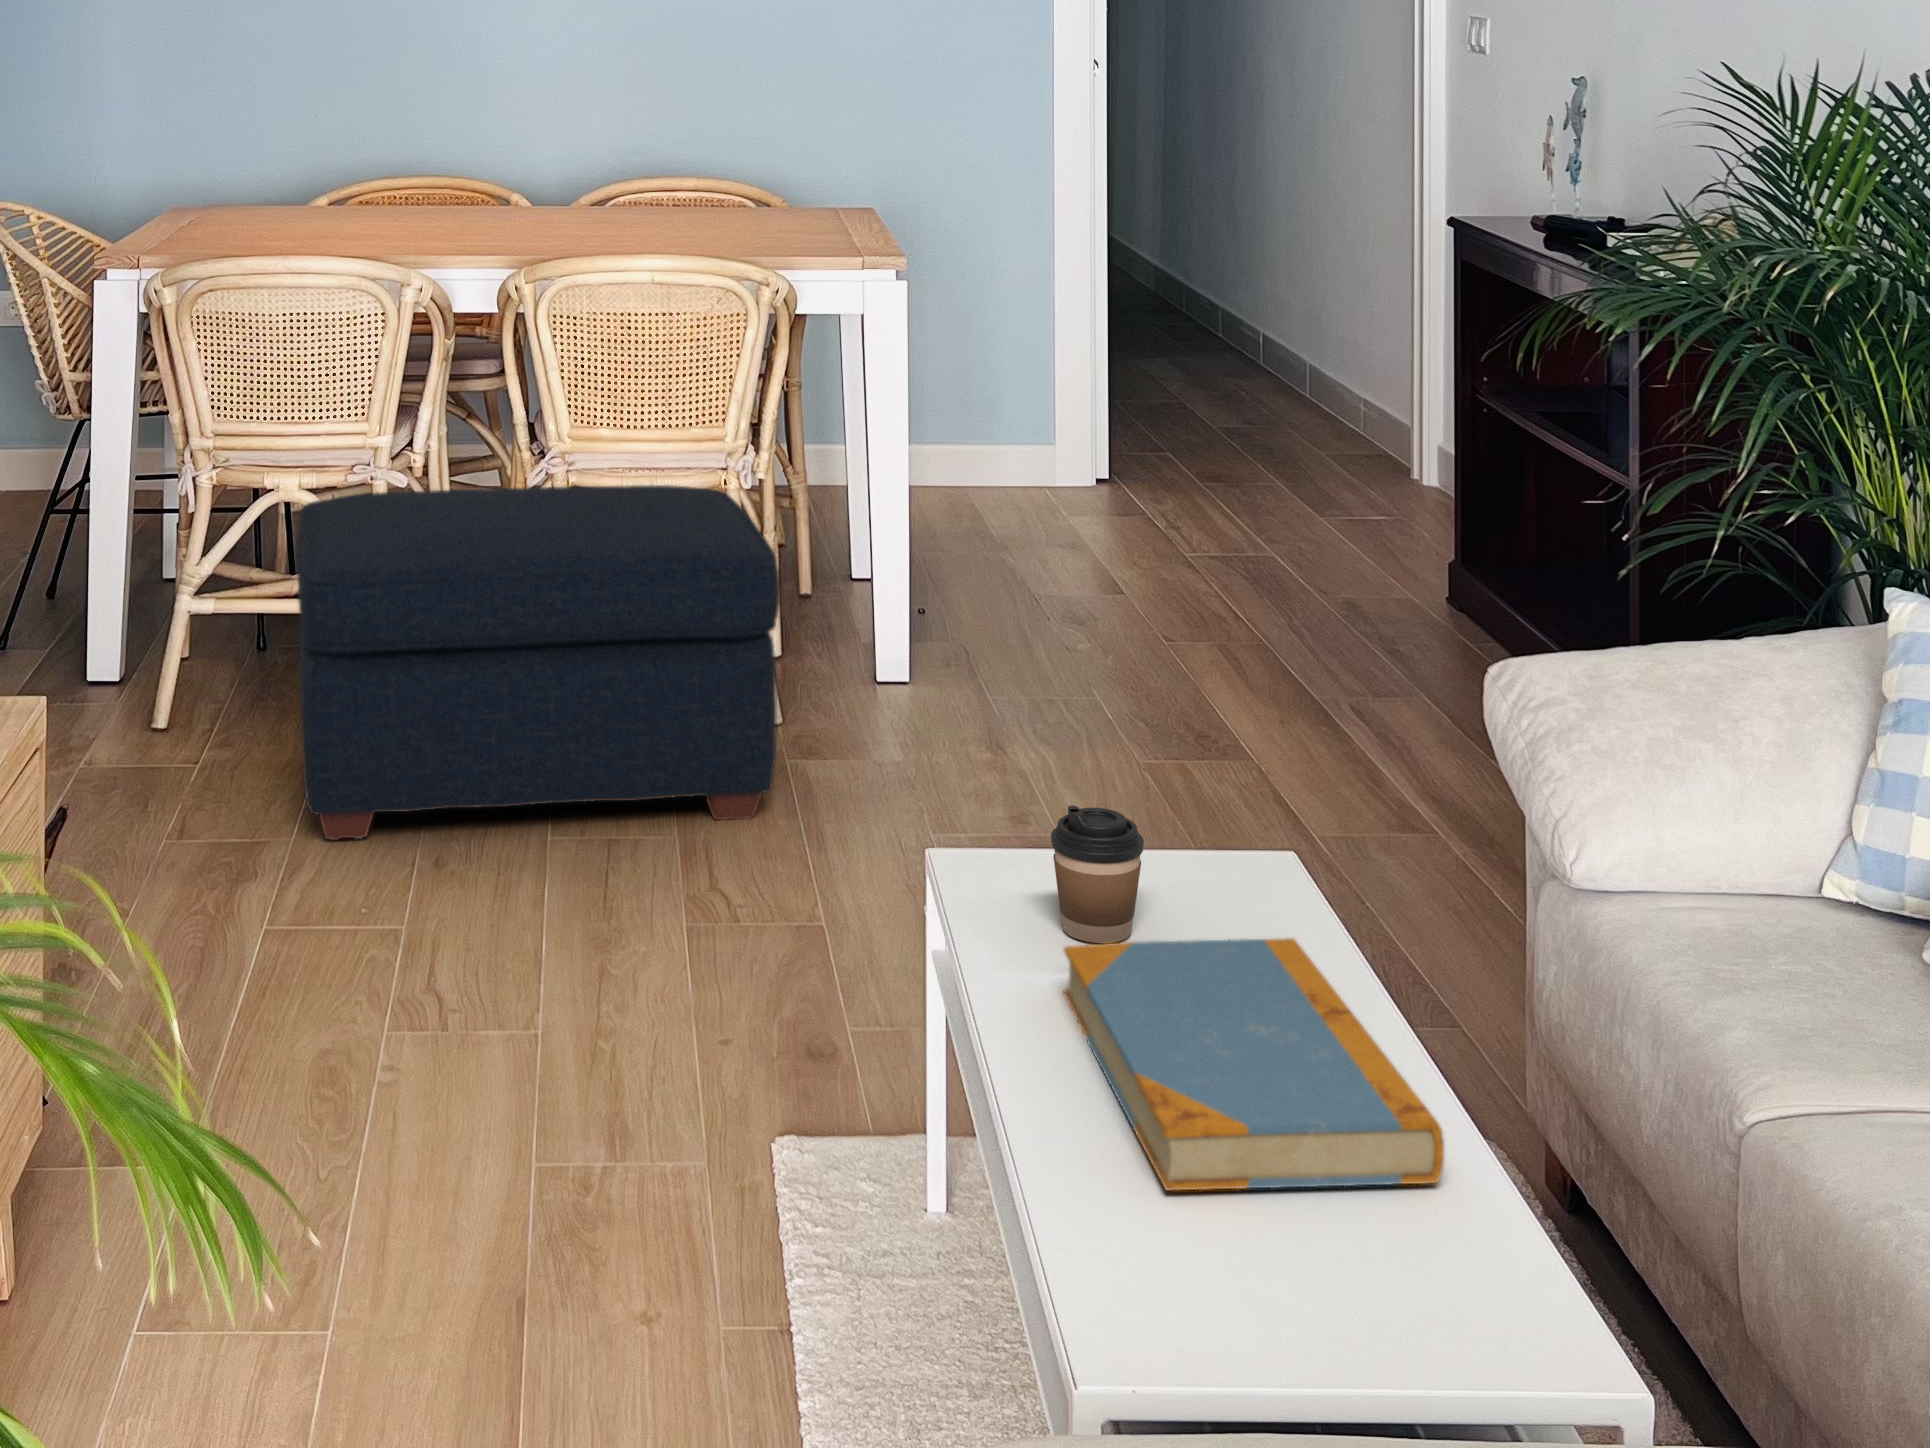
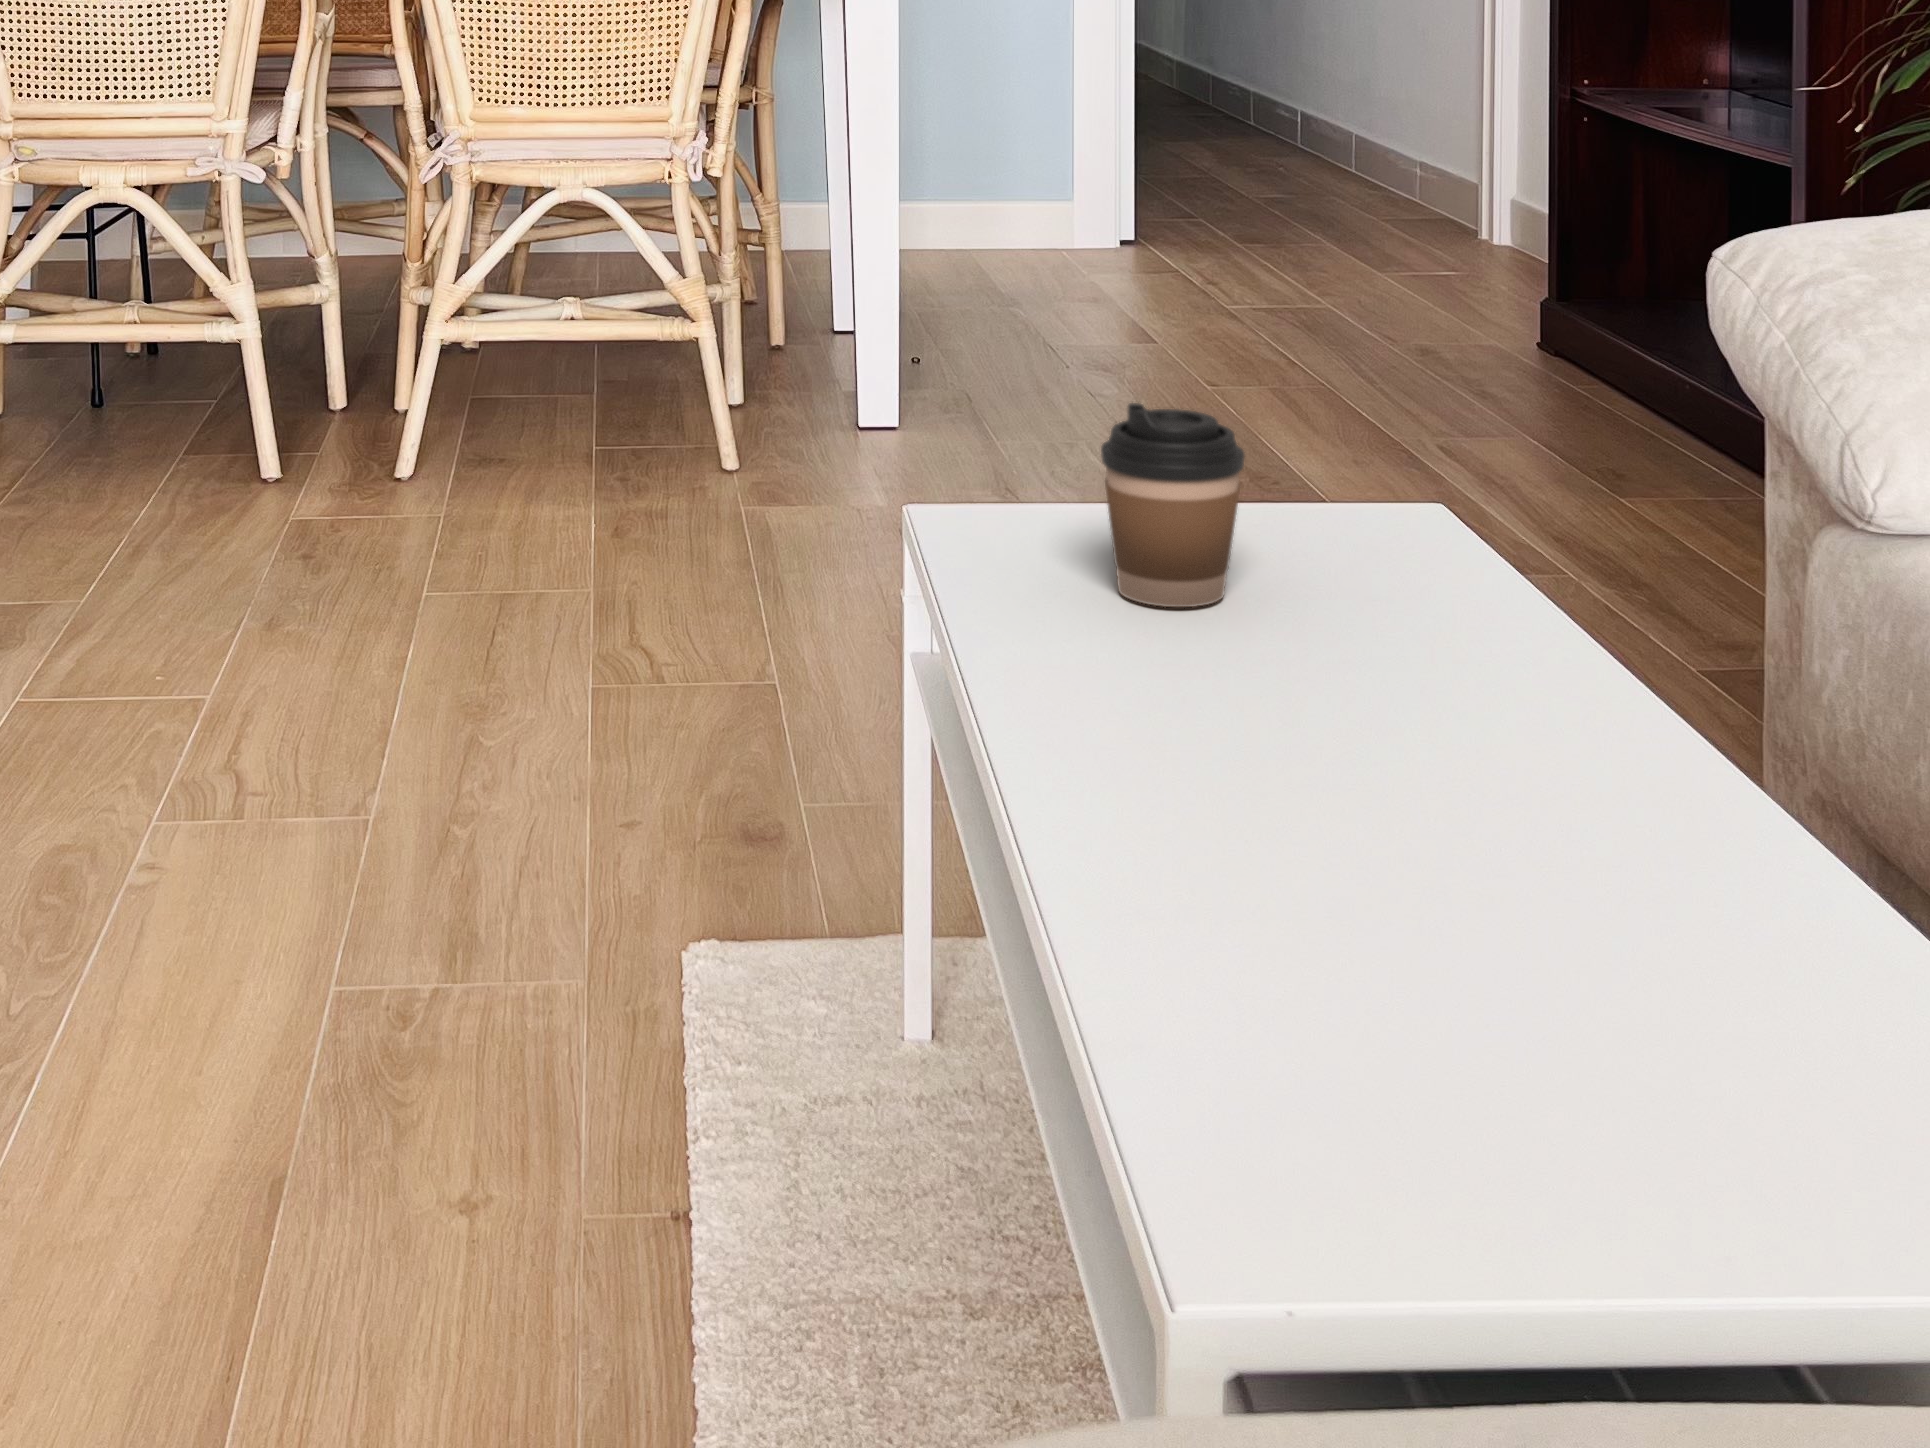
ottoman: present [297,485,780,840] -> none [87,169,728,600]
book: present [1064,938,1444,1191] -> none [1124,581,1808,943]

